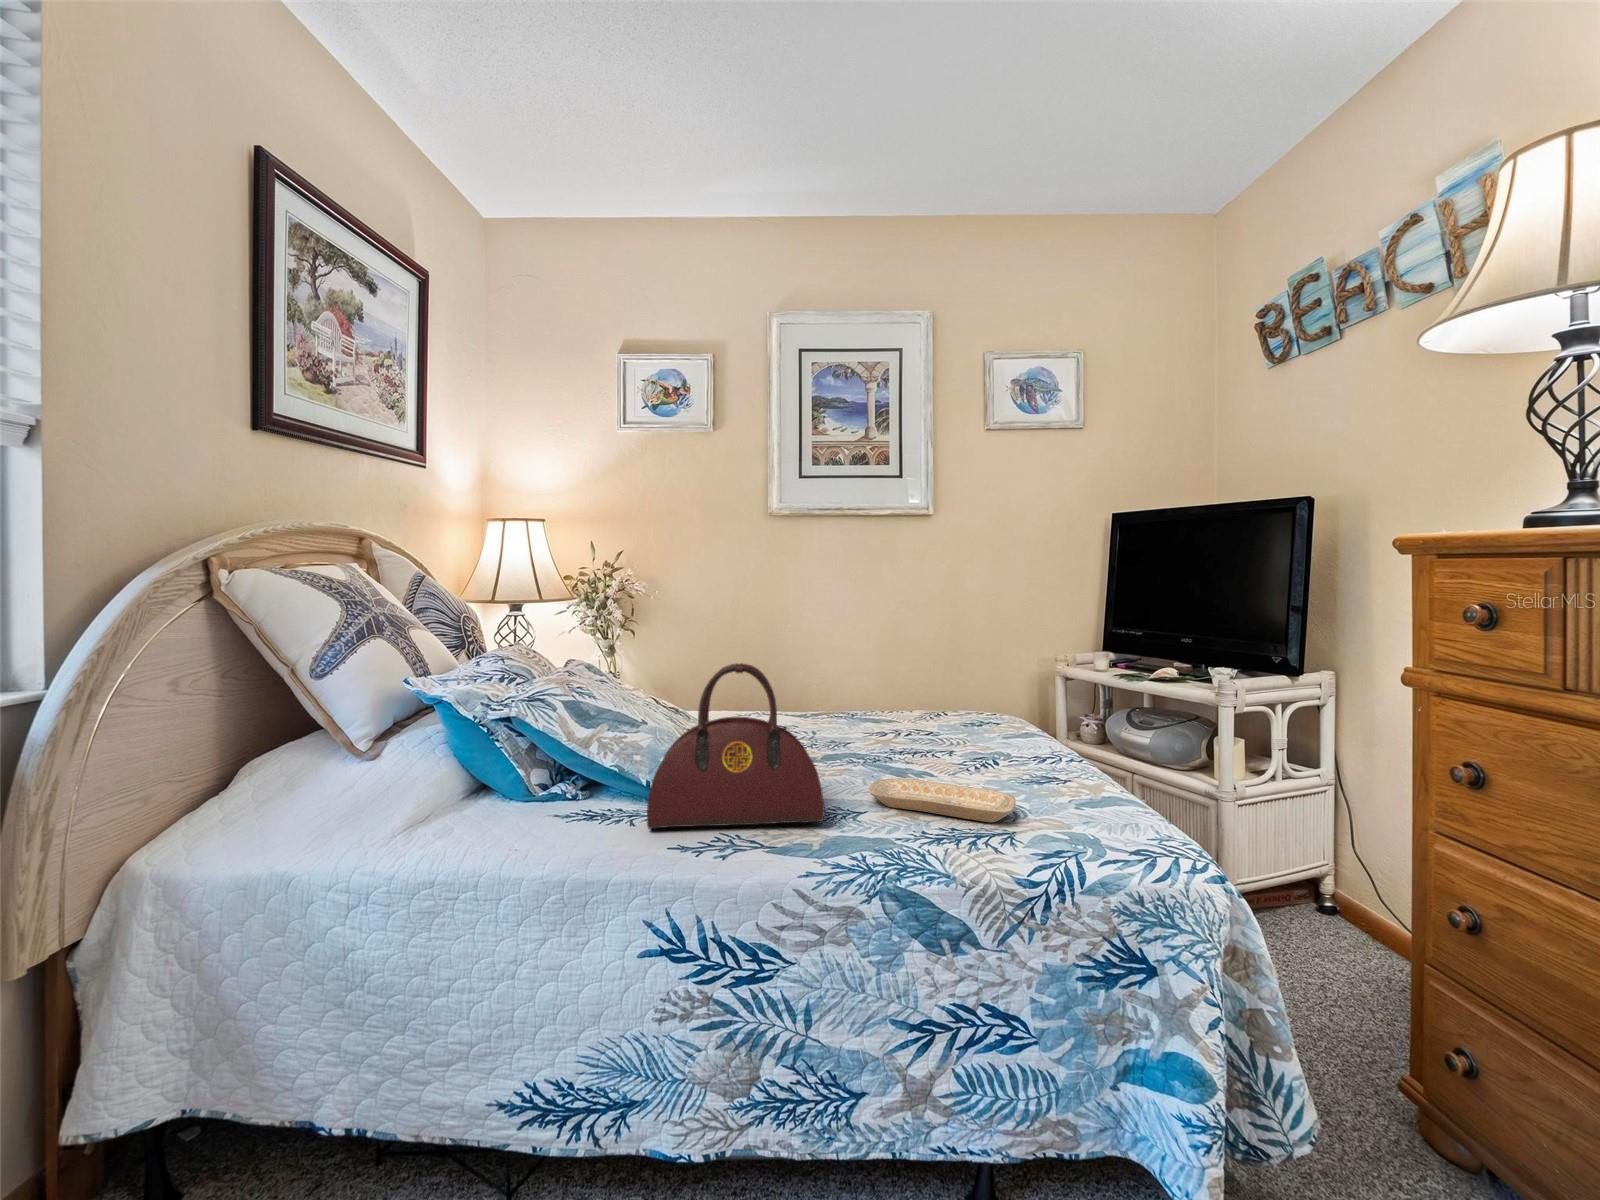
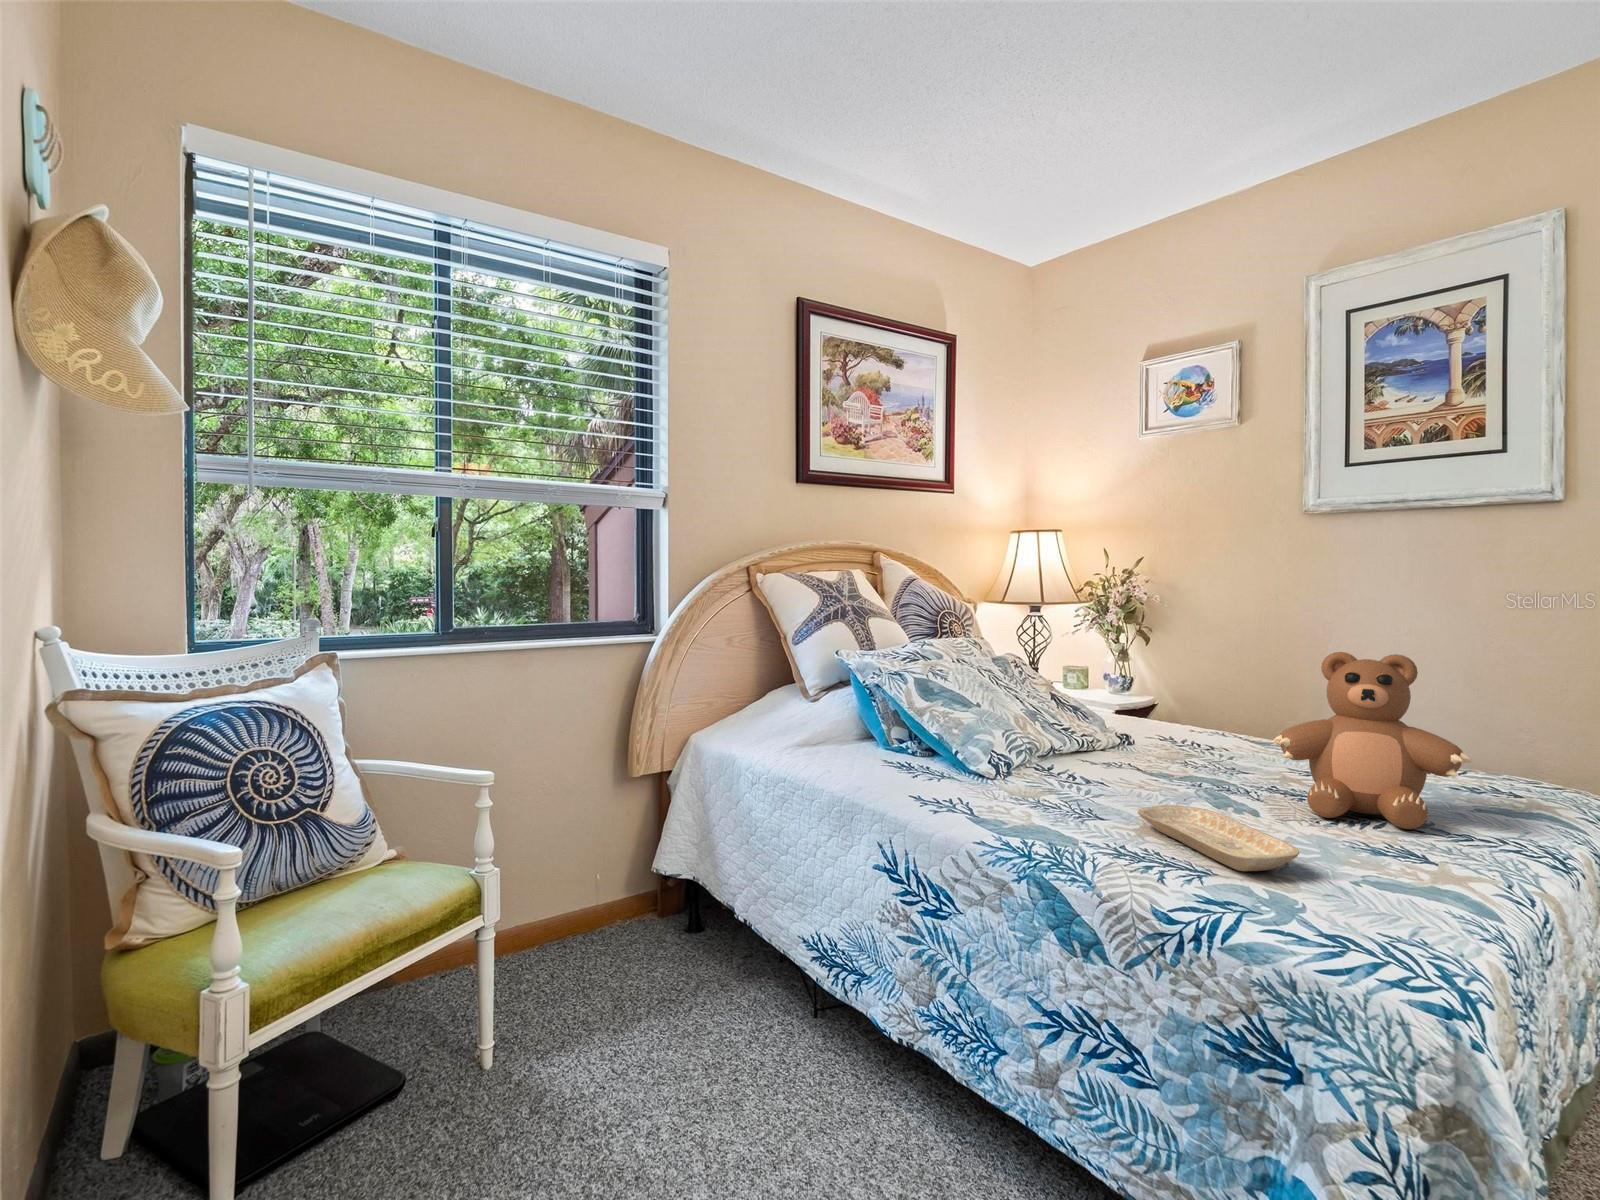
teddy bear: none [875,645,974,764] -> present [1272,652,1472,829]
handbag: present [647,663,824,829] -> none [911,651,1074,815]

